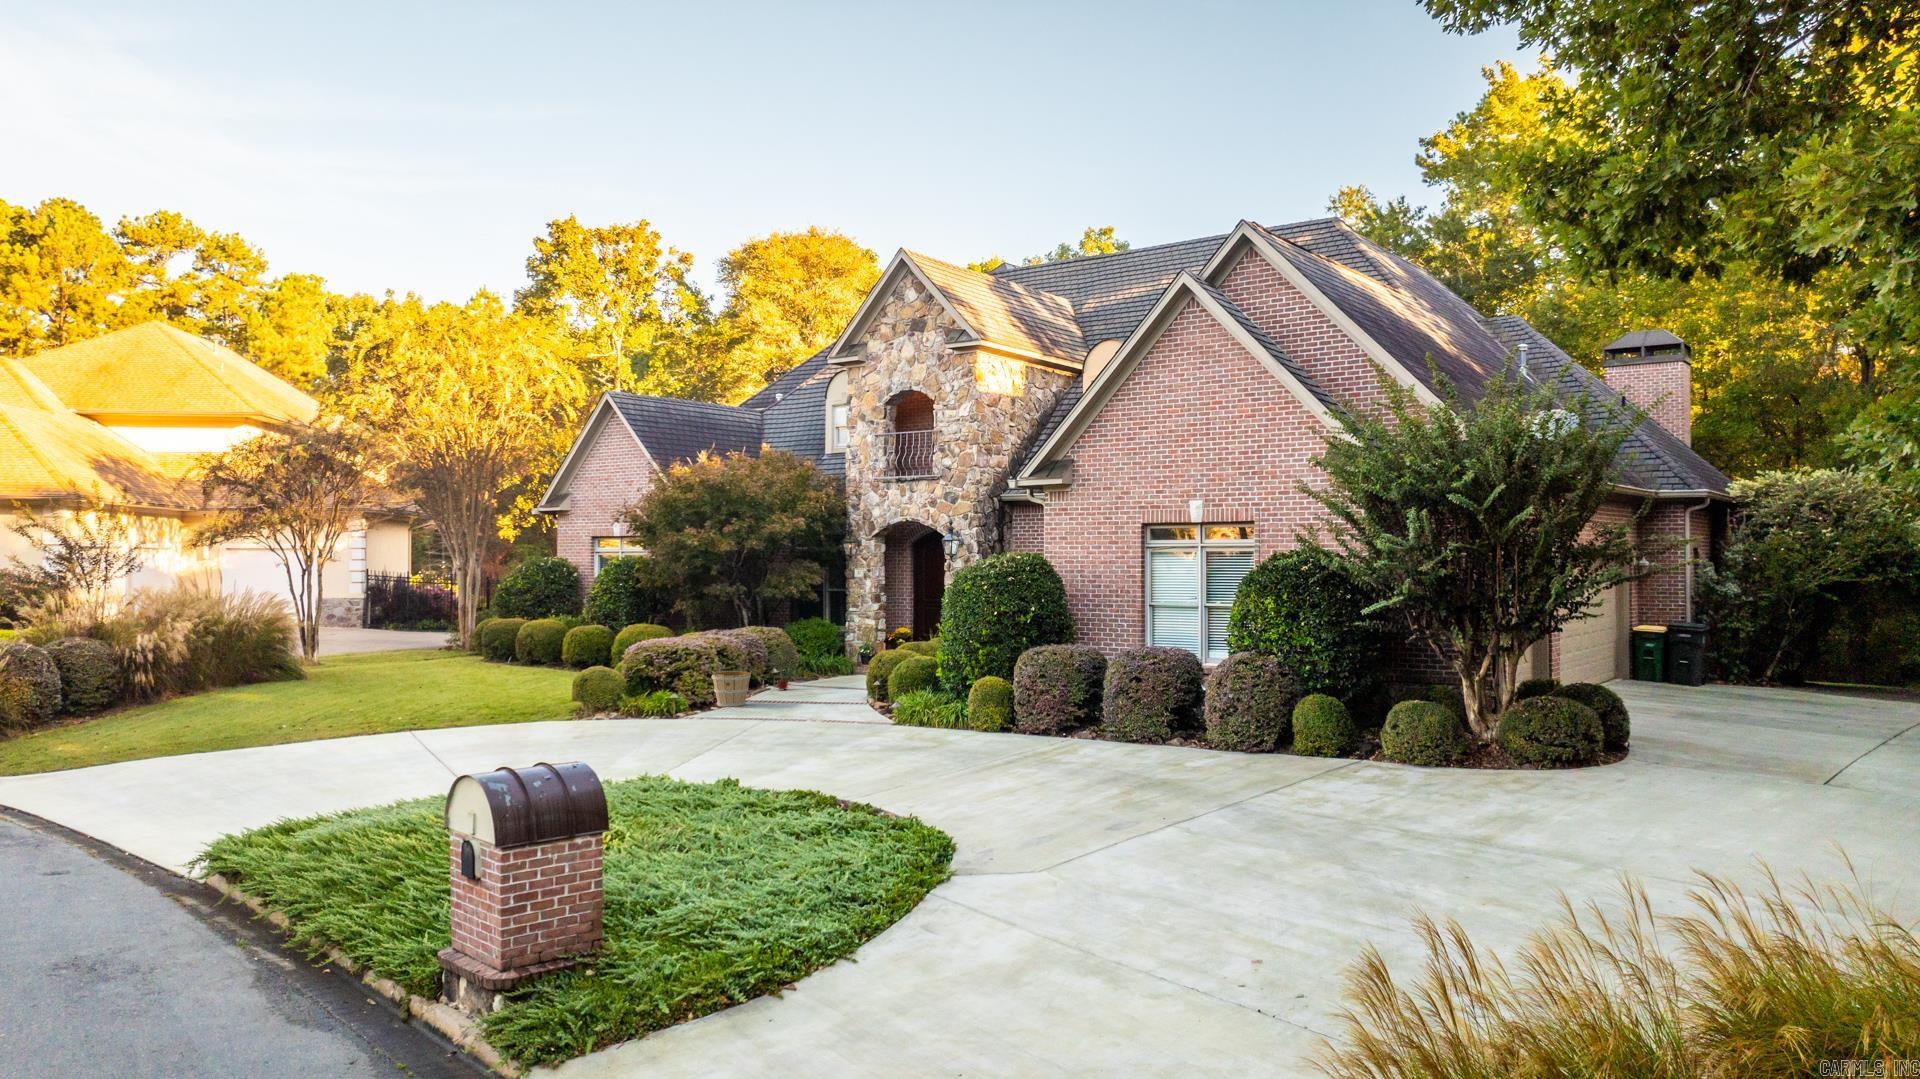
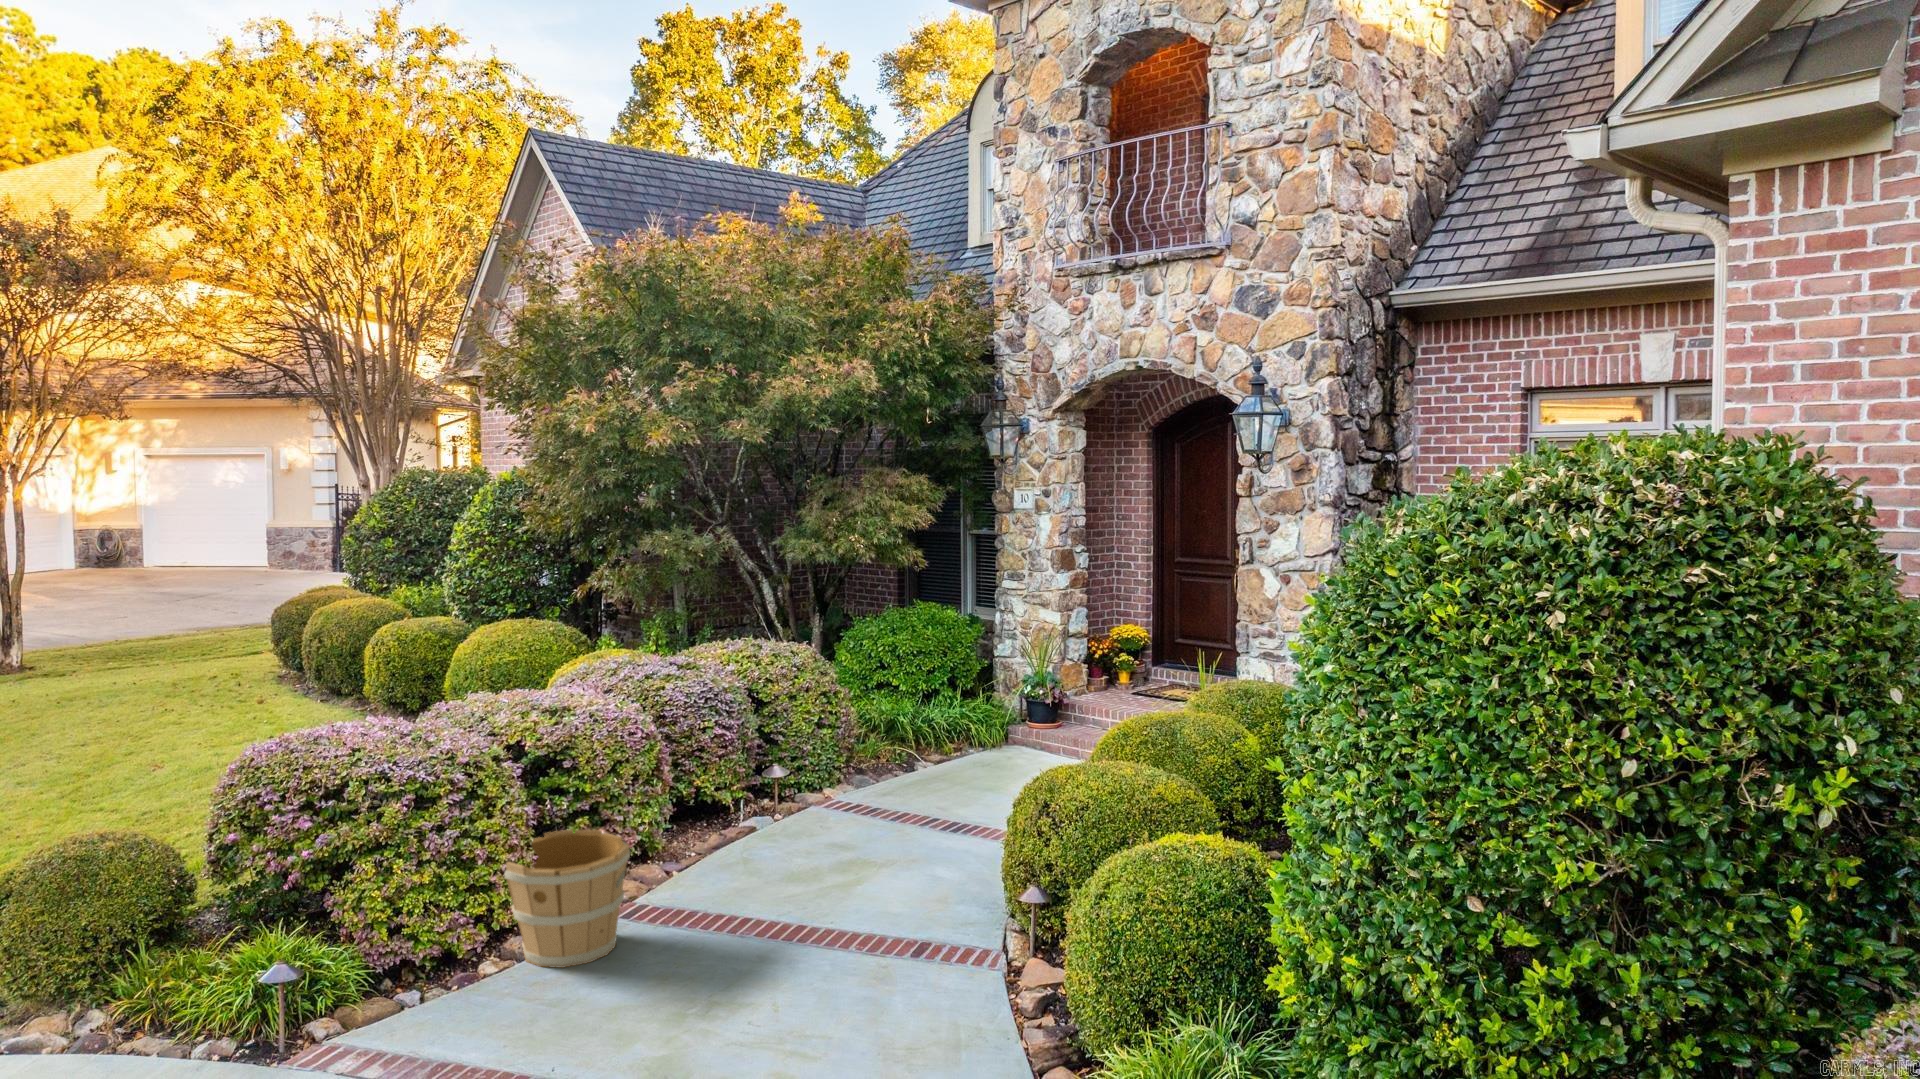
potted tree: present [768,641,795,691] -> none [739,692,829,840]

